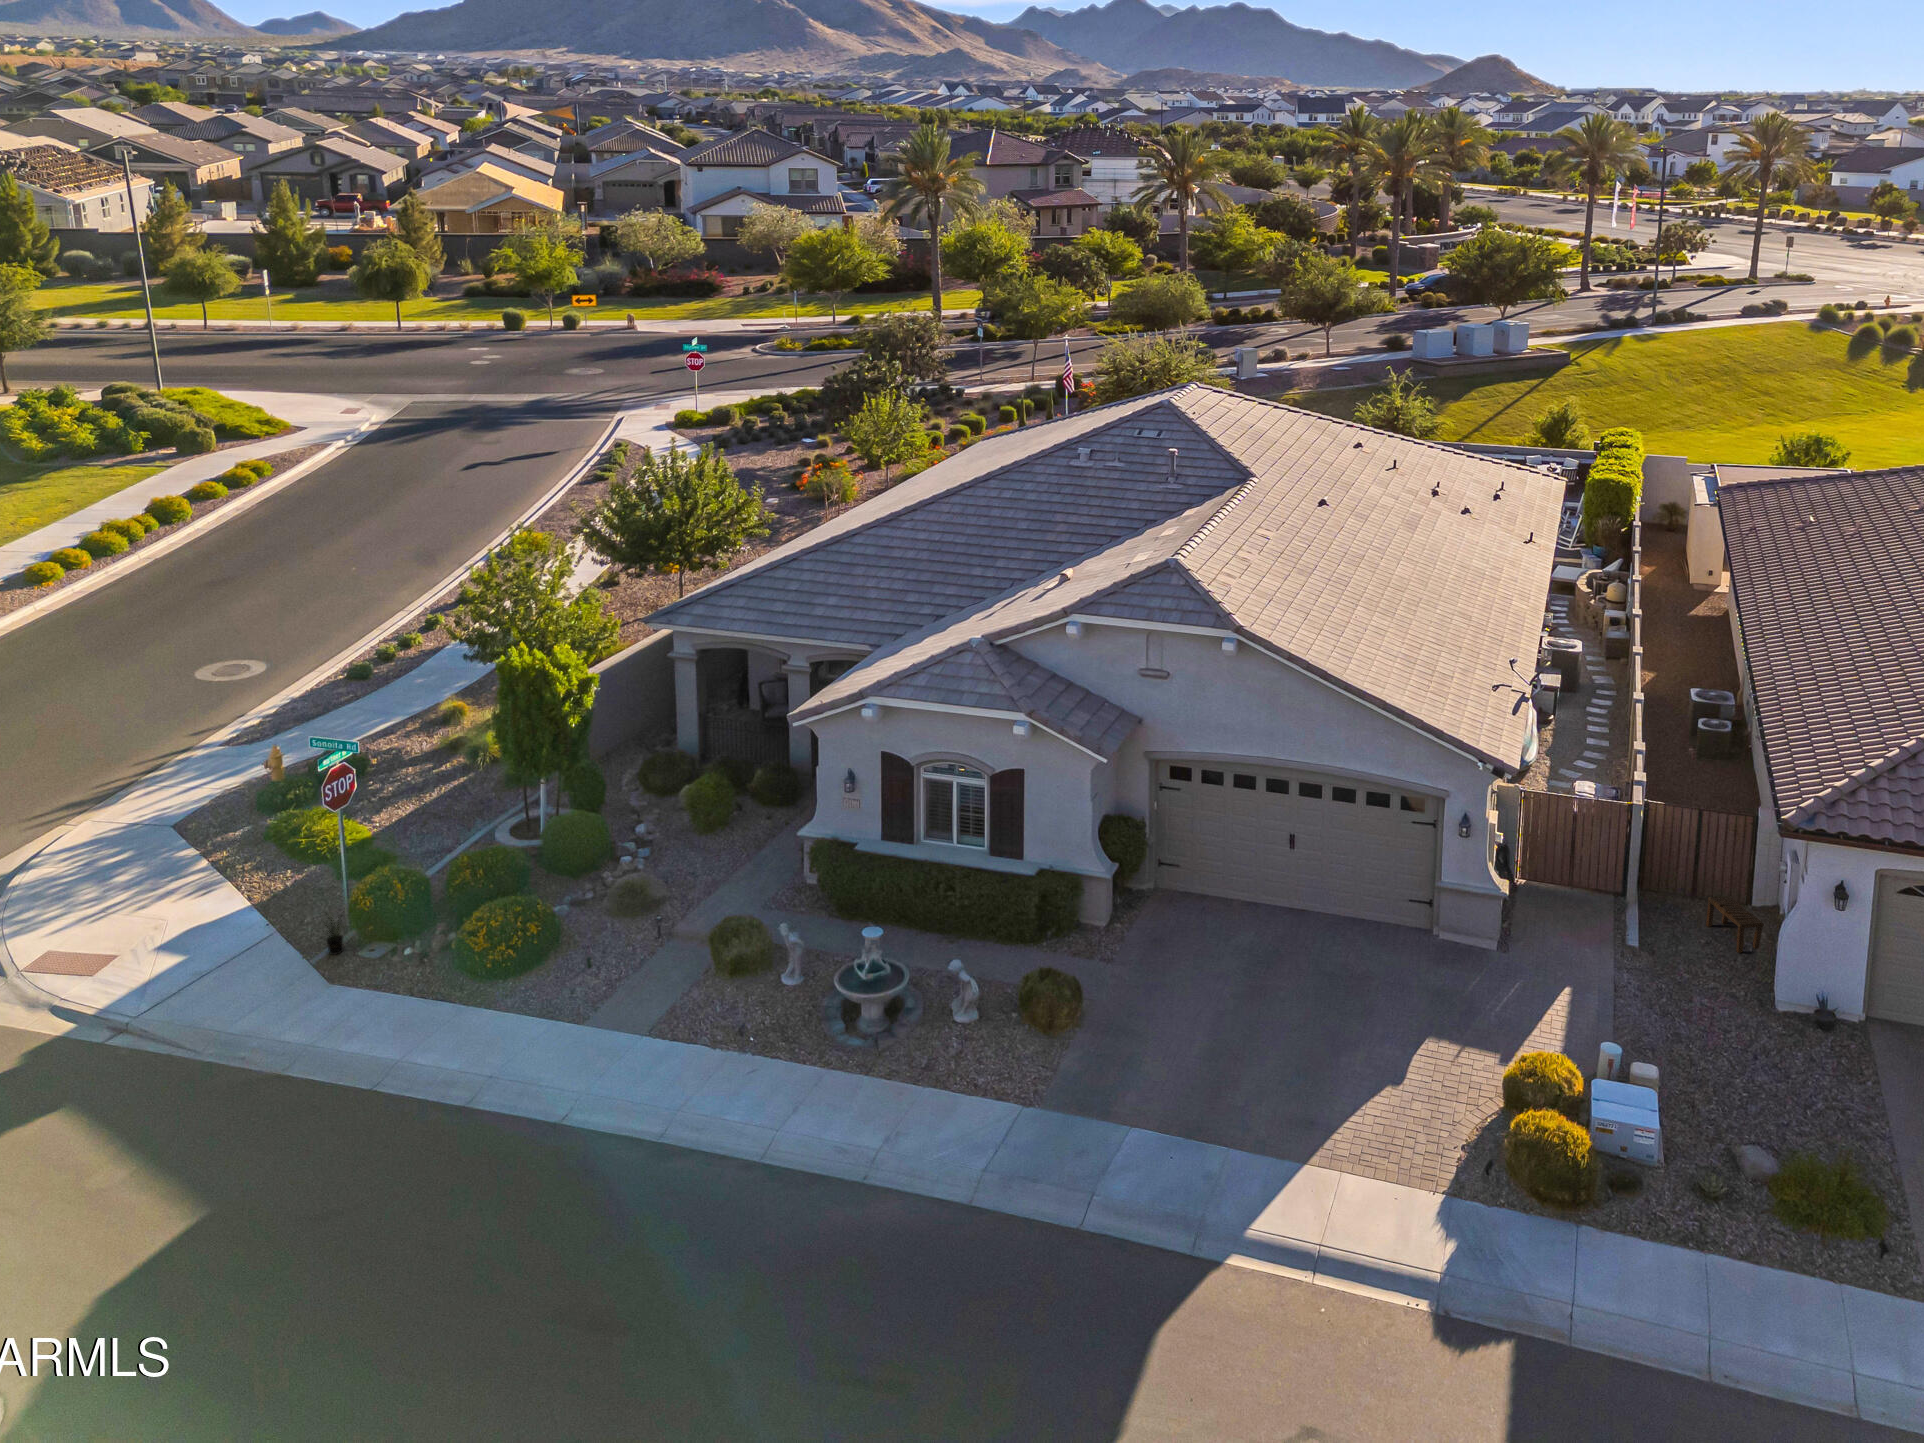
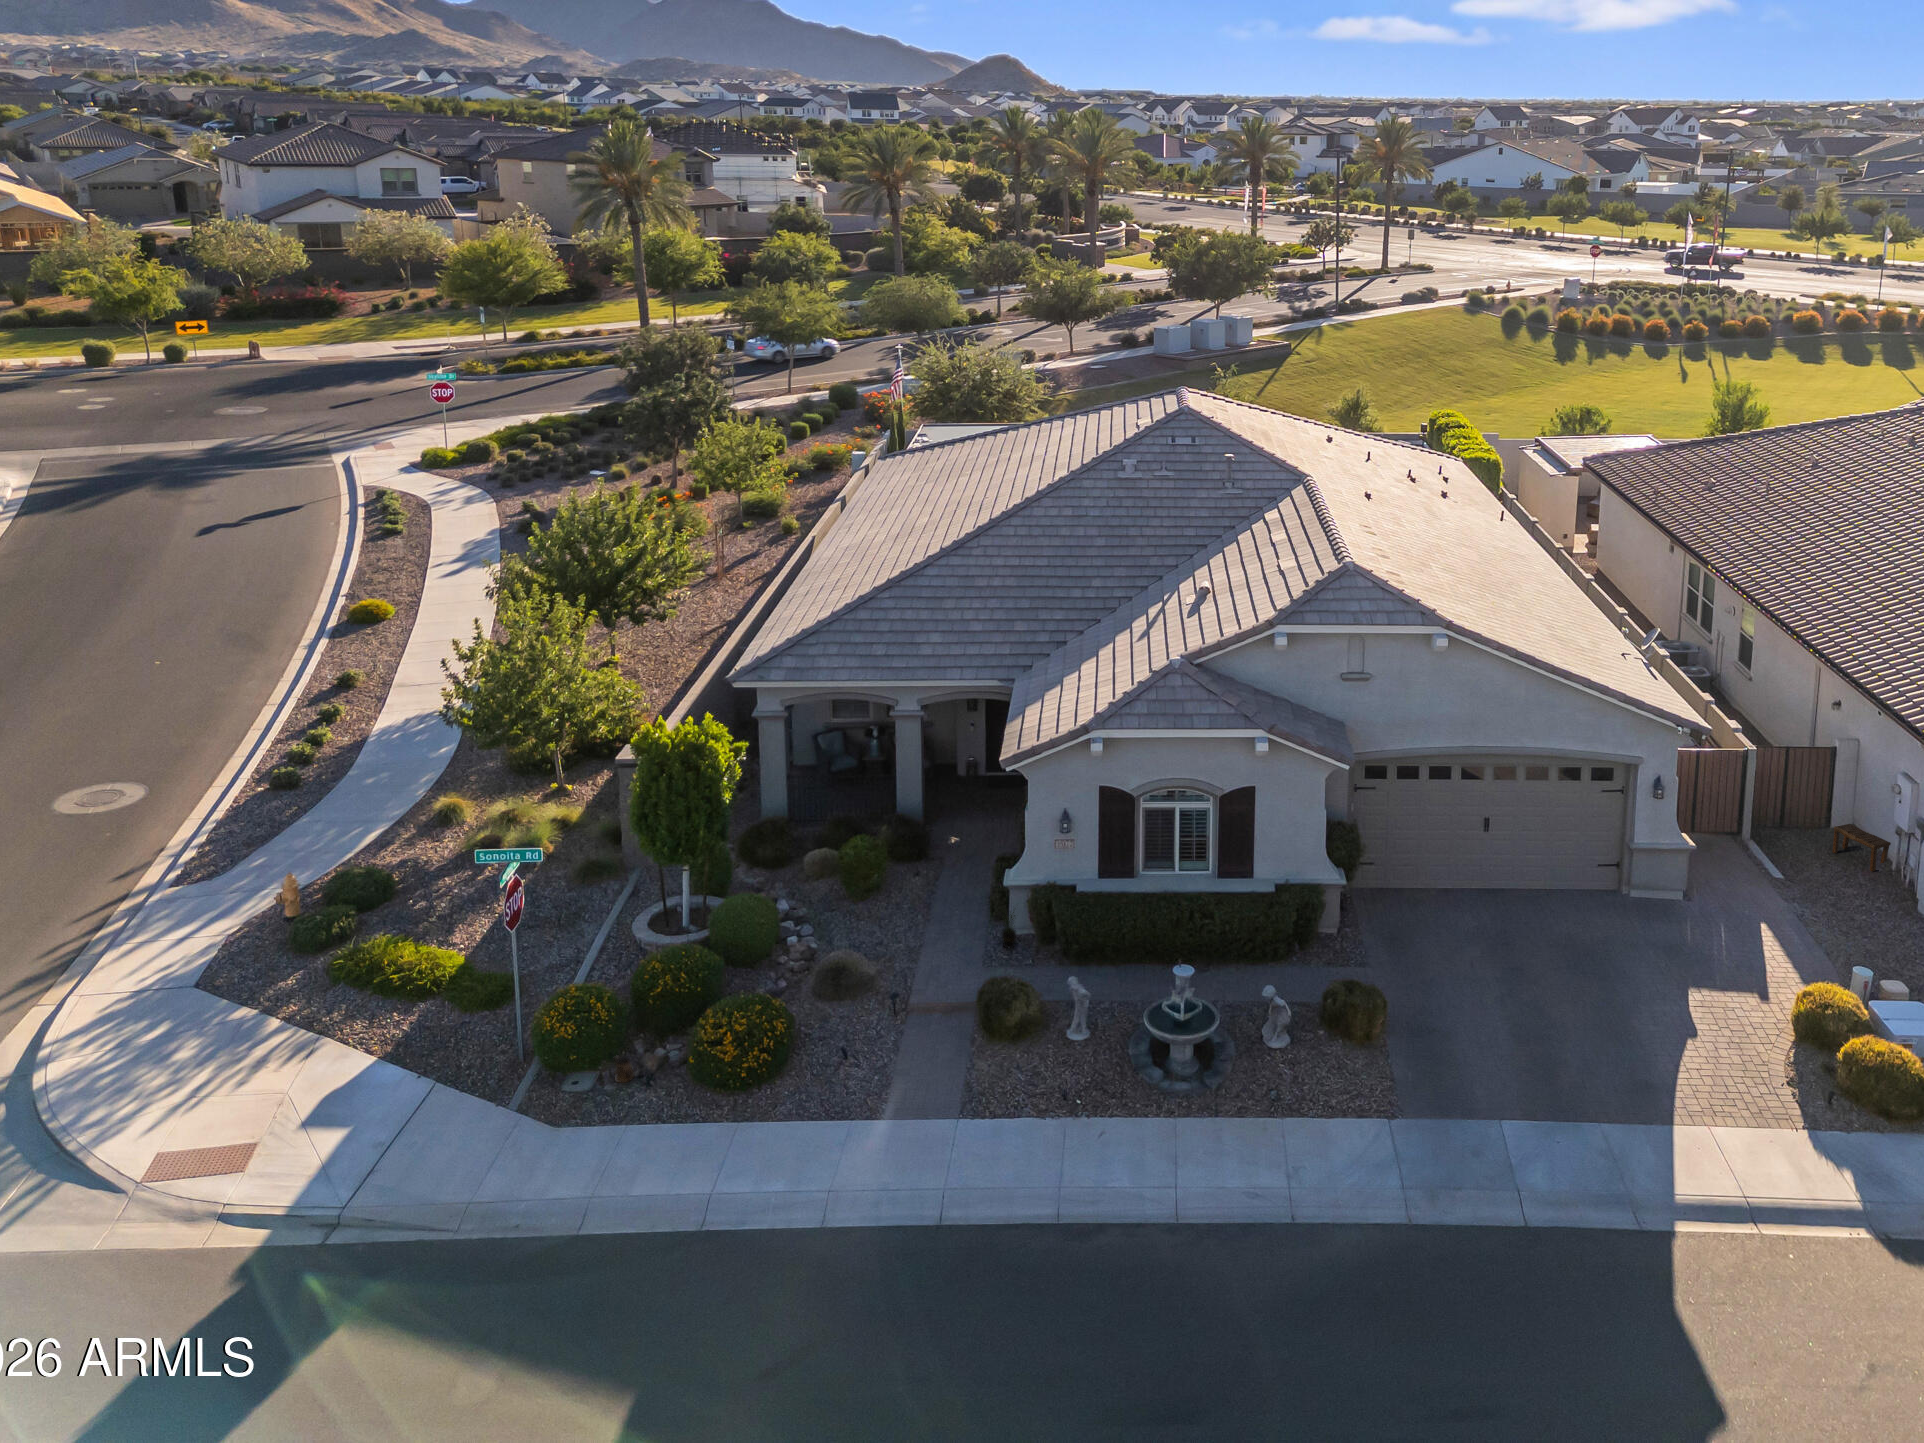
potted plant: present [325,911,344,955] -> present [1002,911,1016,948]
watering can: none [400,932,418,957] -> present [614,1056,635,1083]

